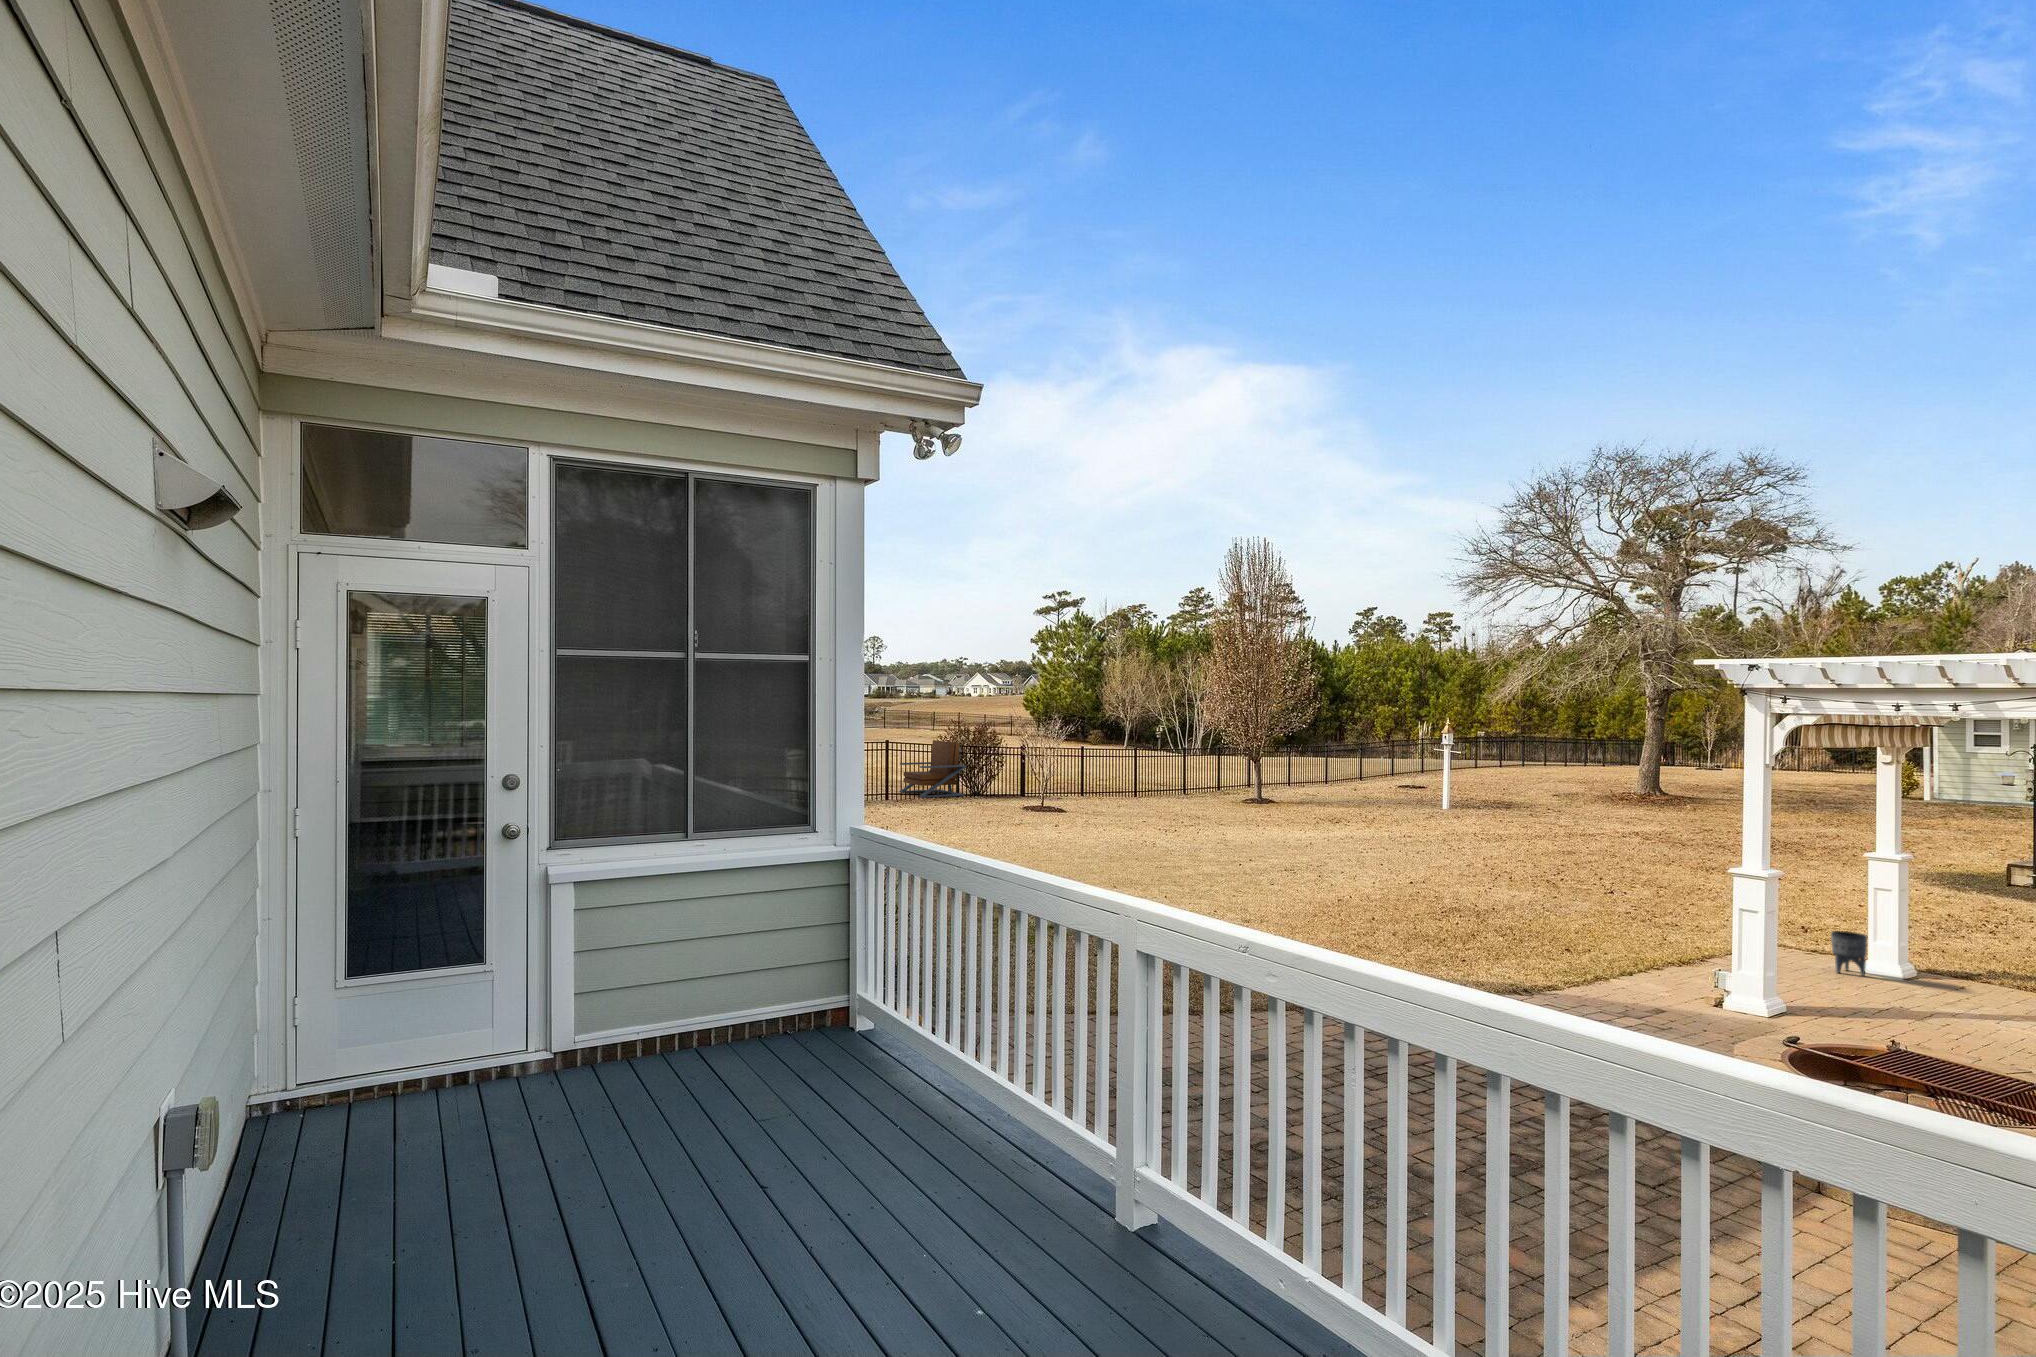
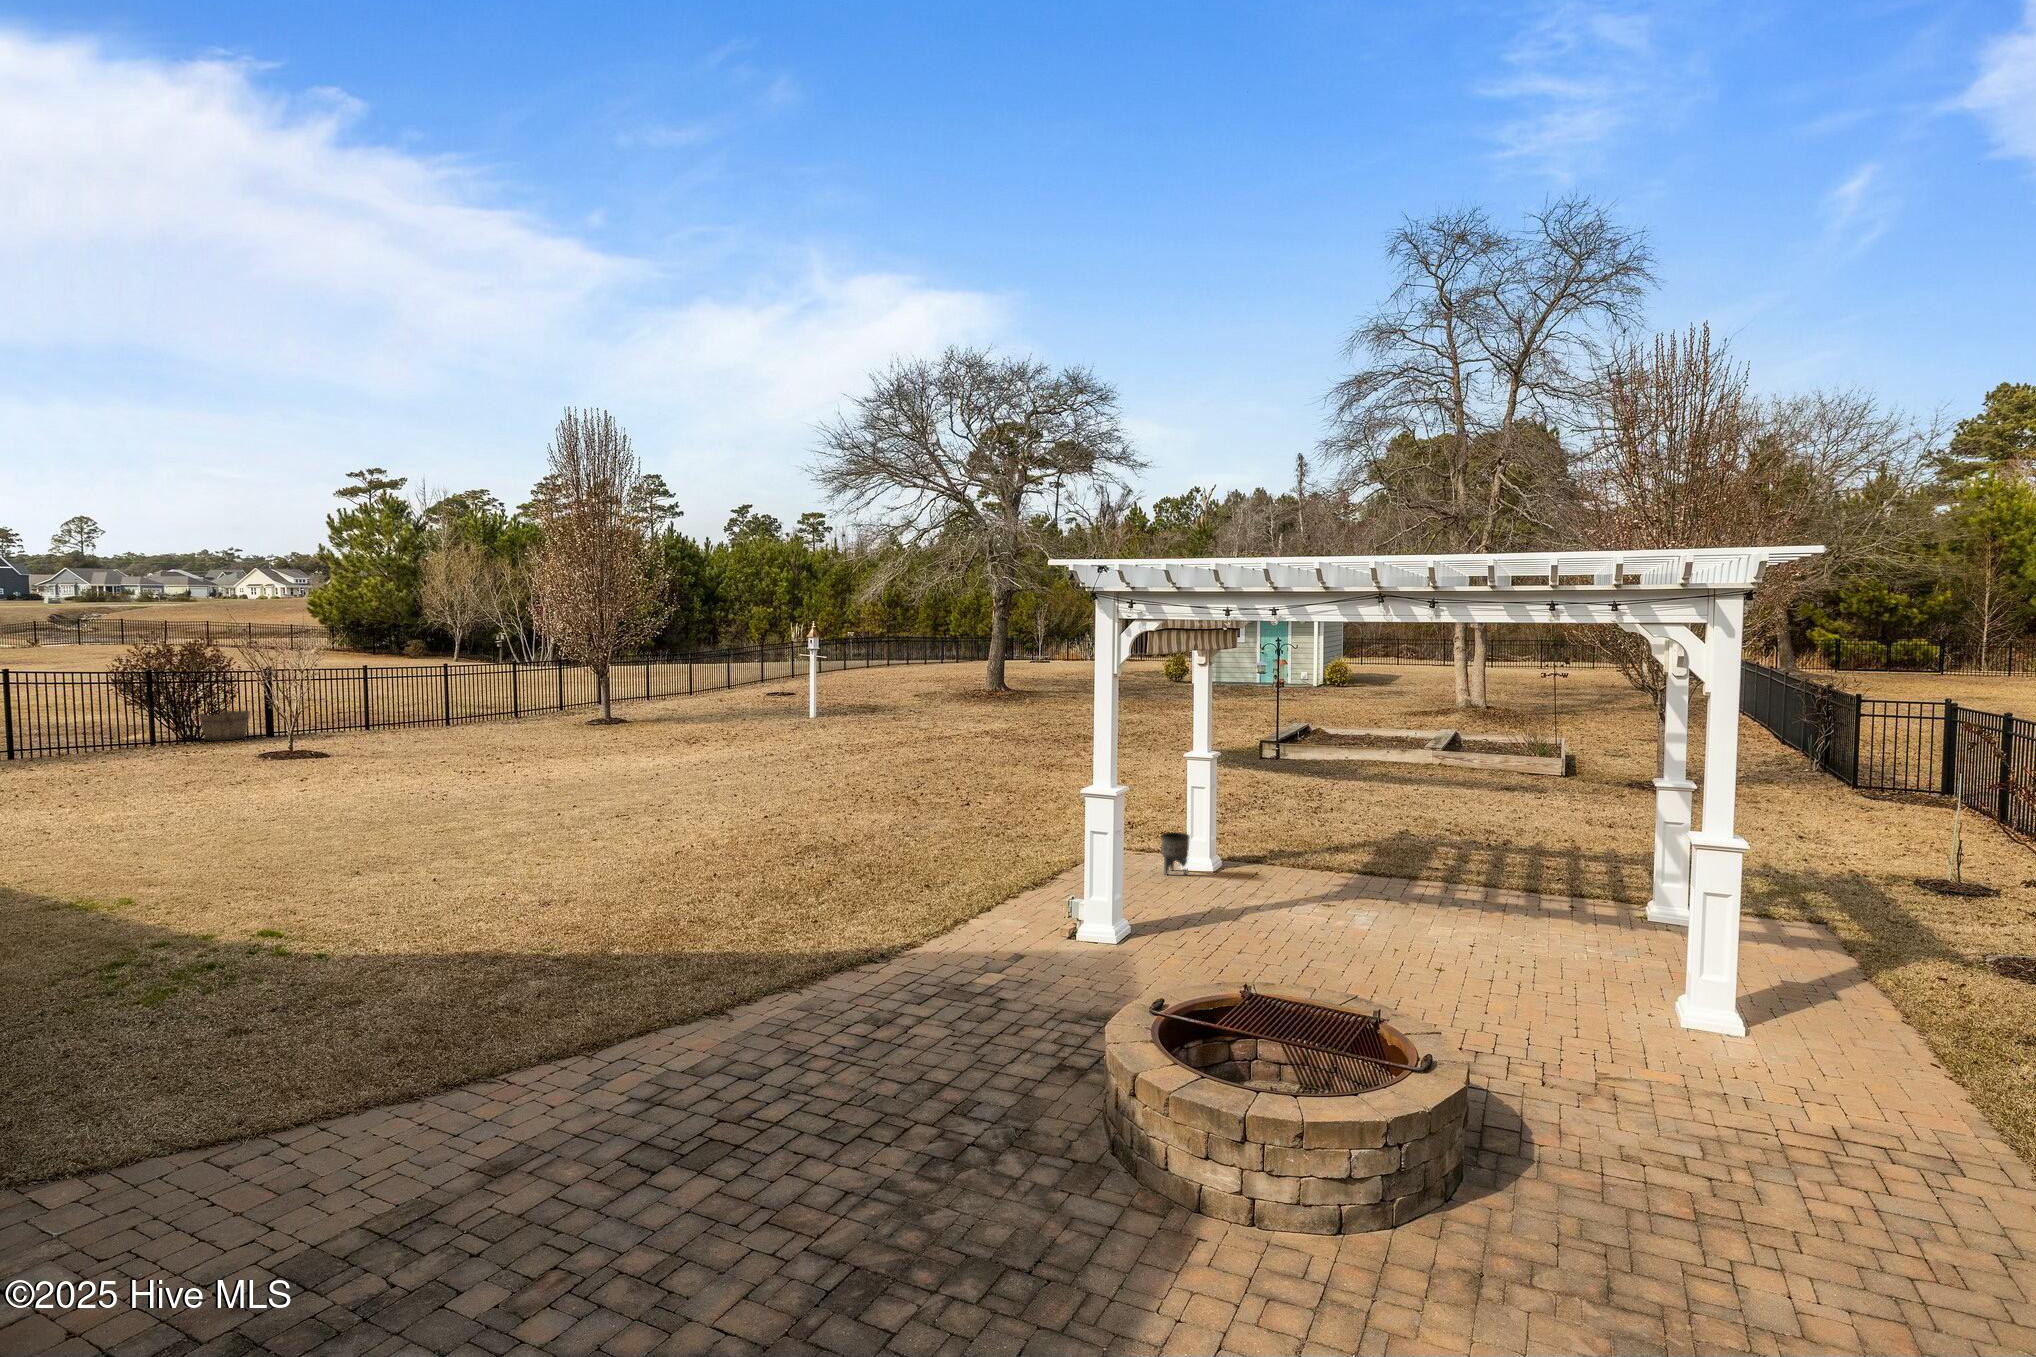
lounge chair: present [899,740,967,798] -> none [52,664,174,749]
wooden bucket: none [979,771,1010,798] -> present [199,704,250,740]

